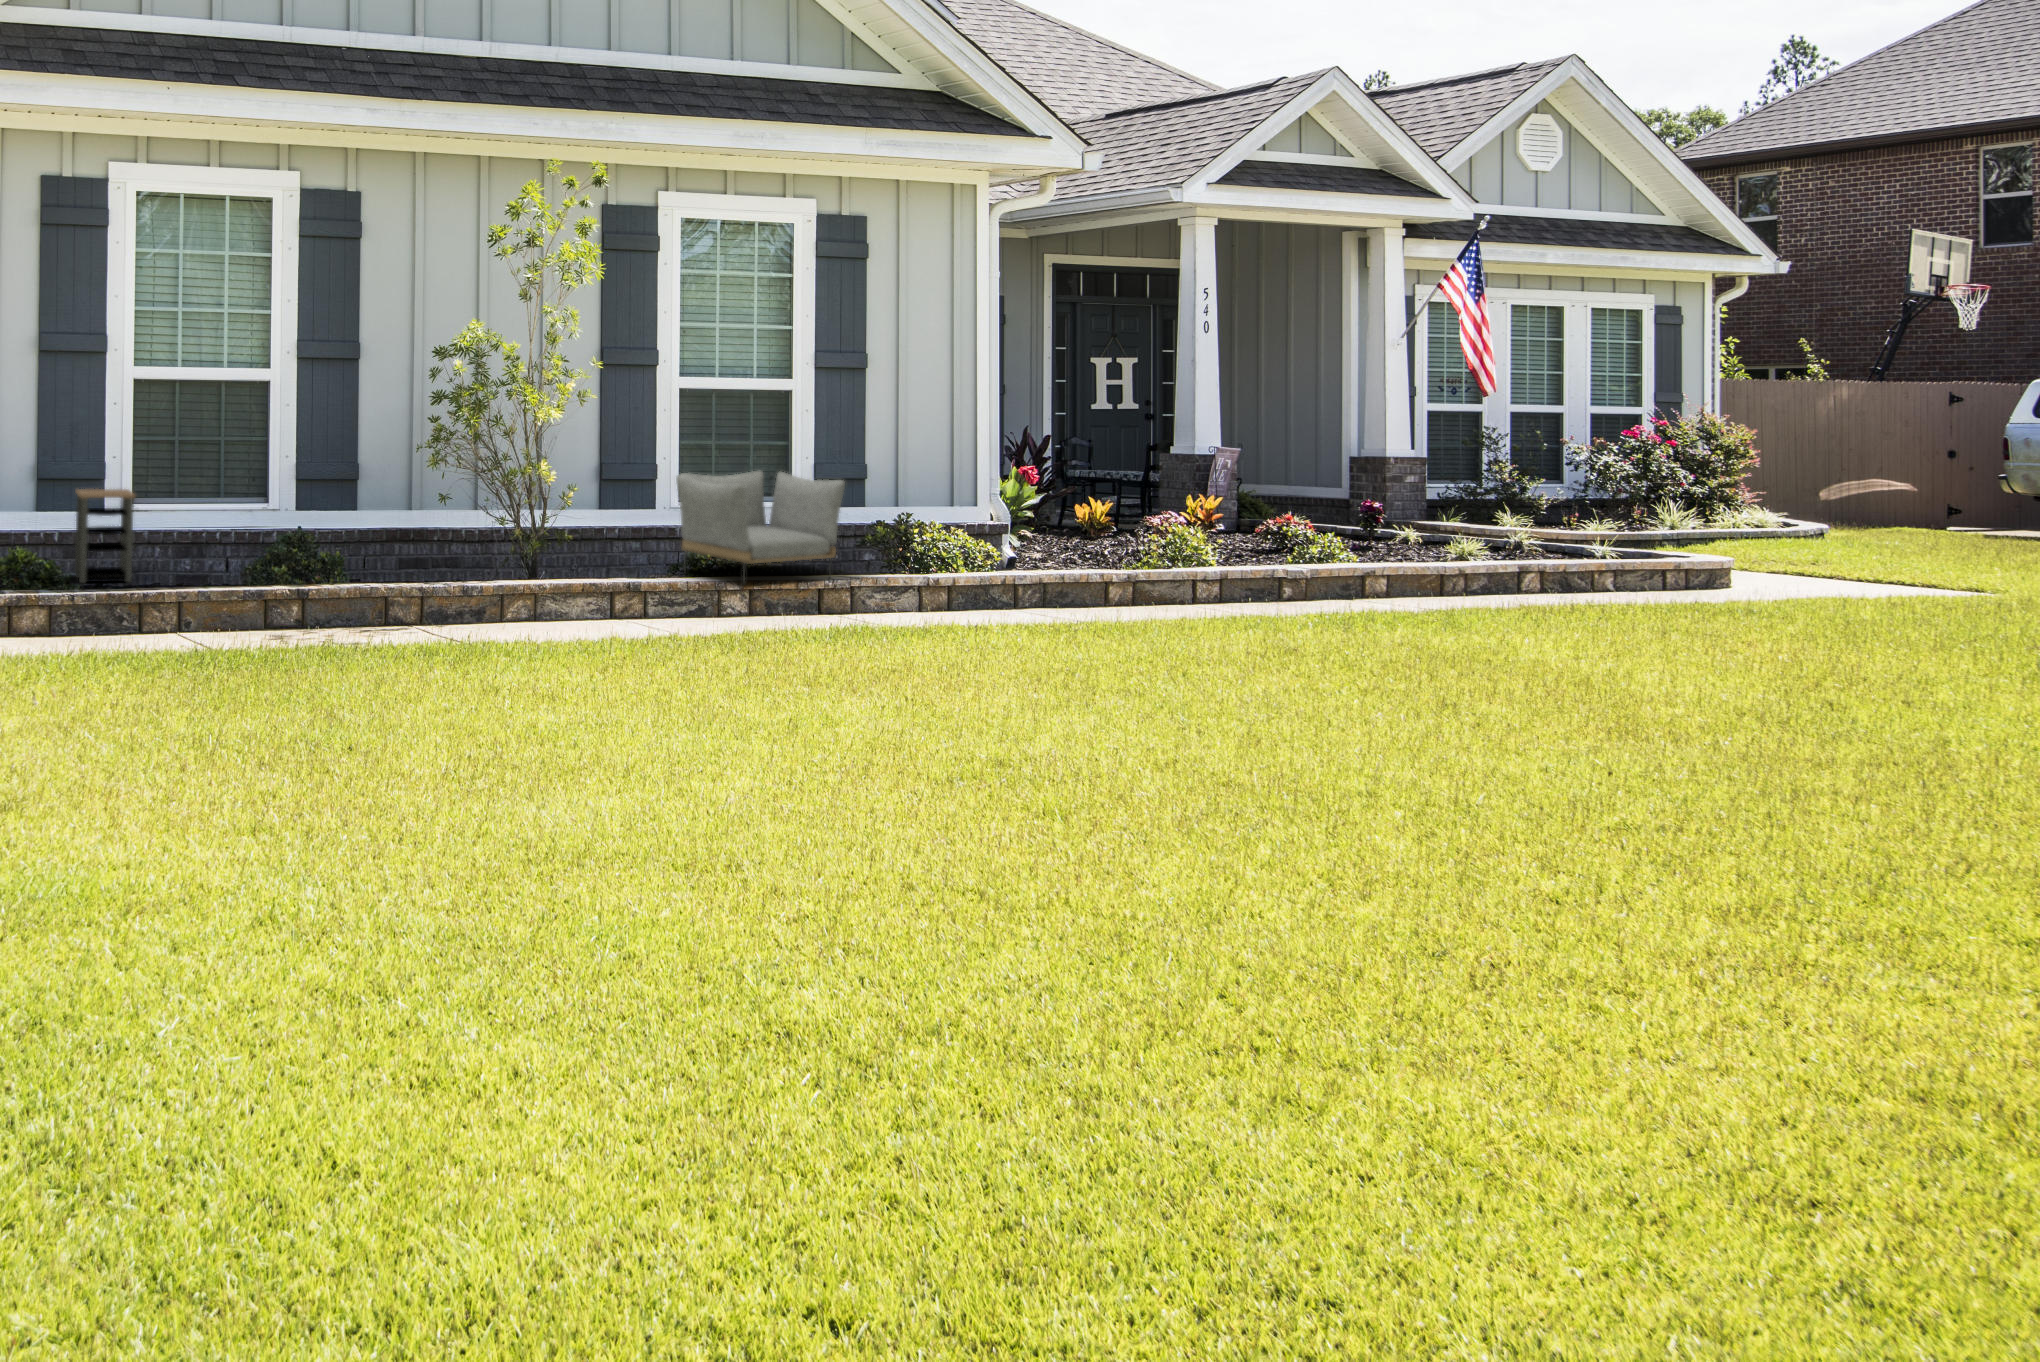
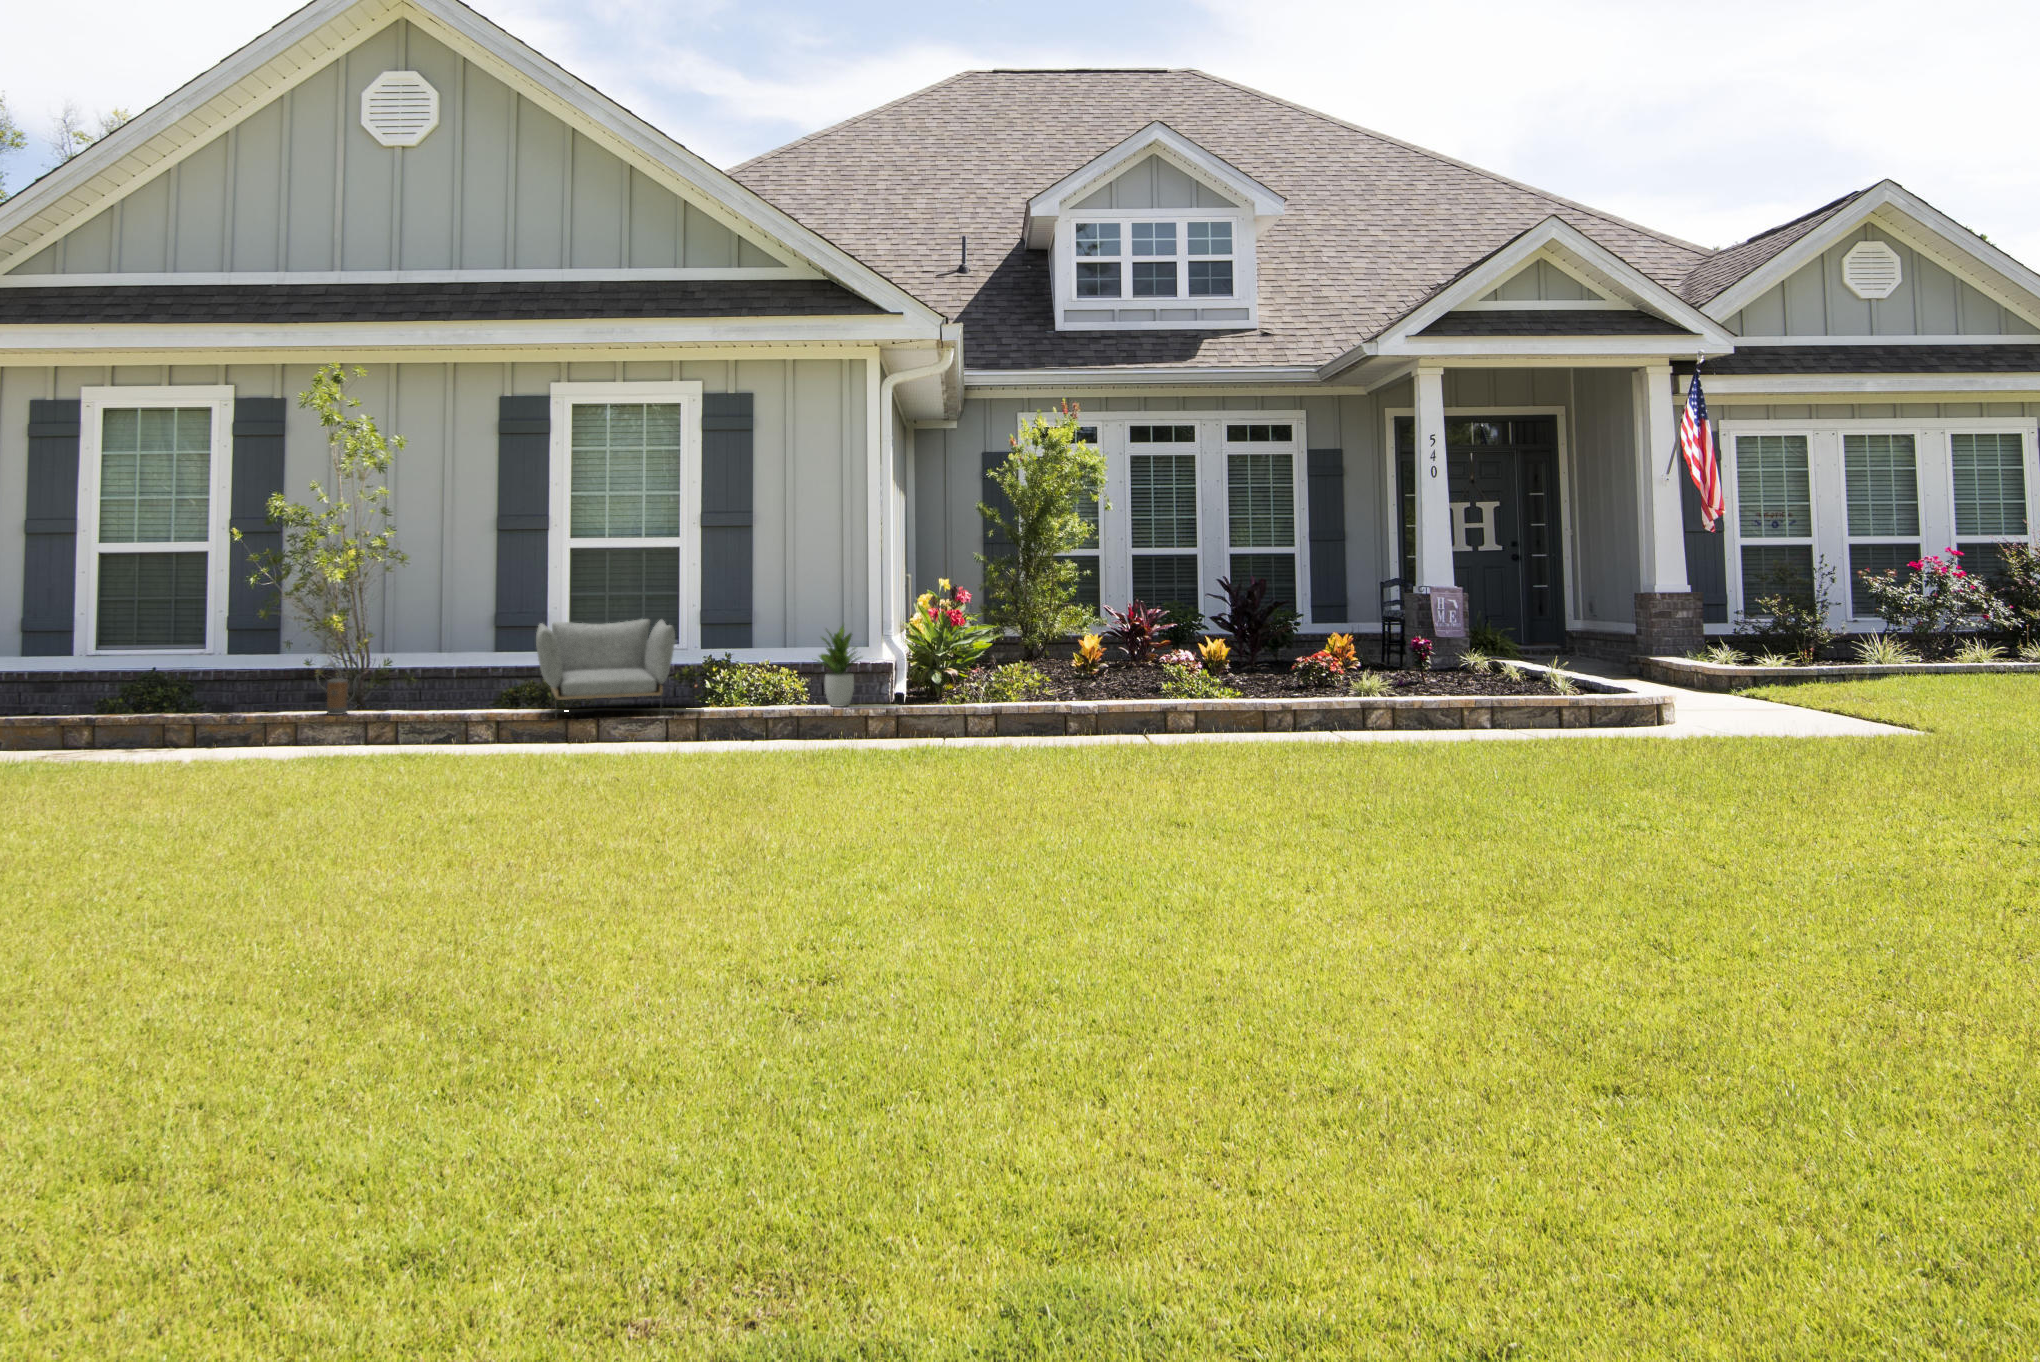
potted plant: none [937,477,995,568] -> present [817,626,859,707]
side table: present [75,489,135,583] -> none [21,641,85,716]
watering can: none [443,521,494,581] -> present [316,665,358,715]

